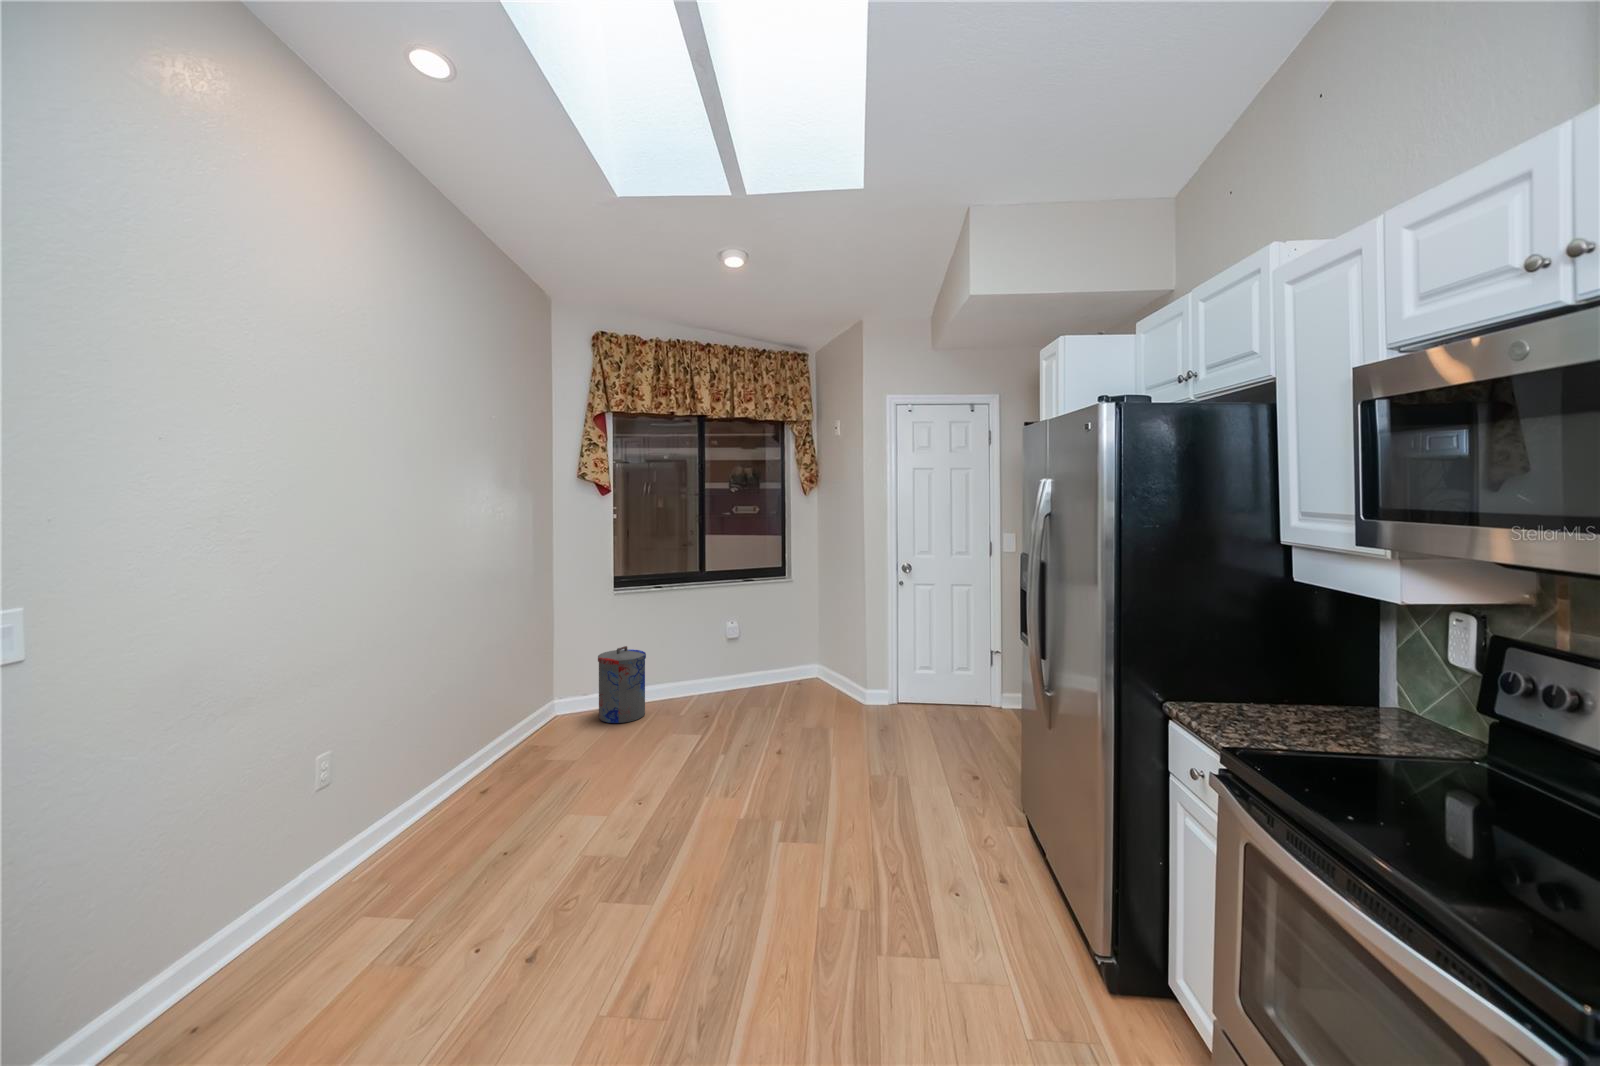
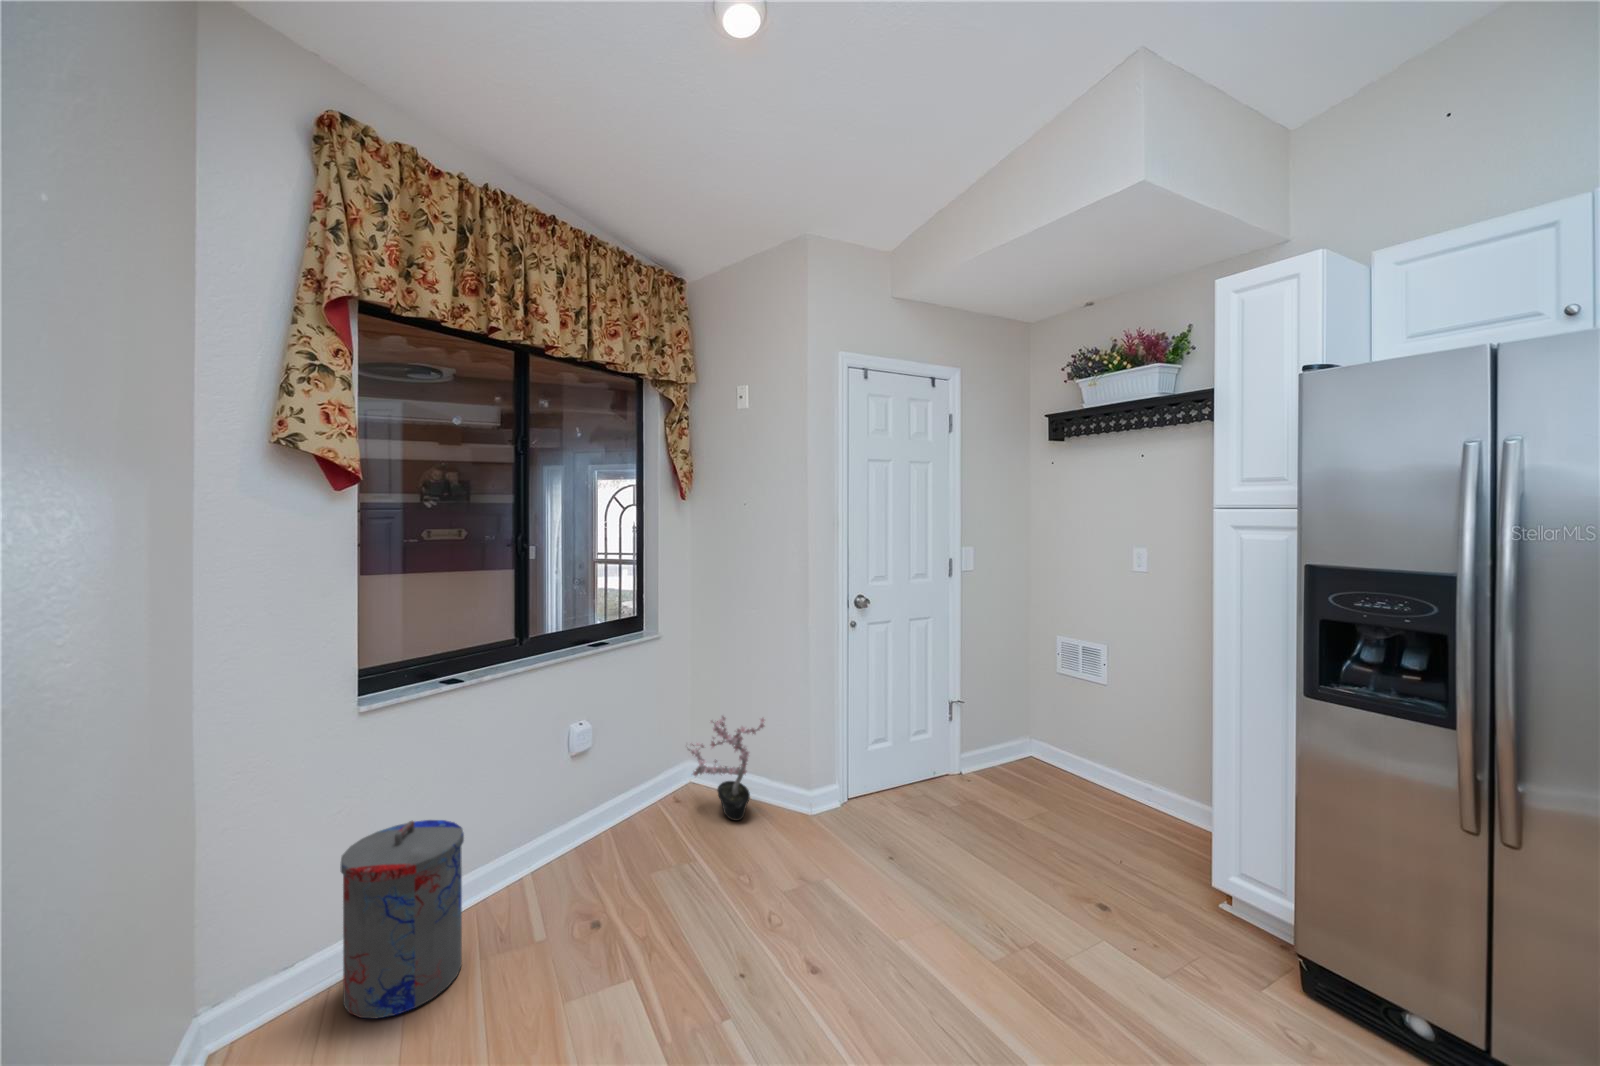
potted plant: none [790,630,834,698] -> present [688,716,765,820]

